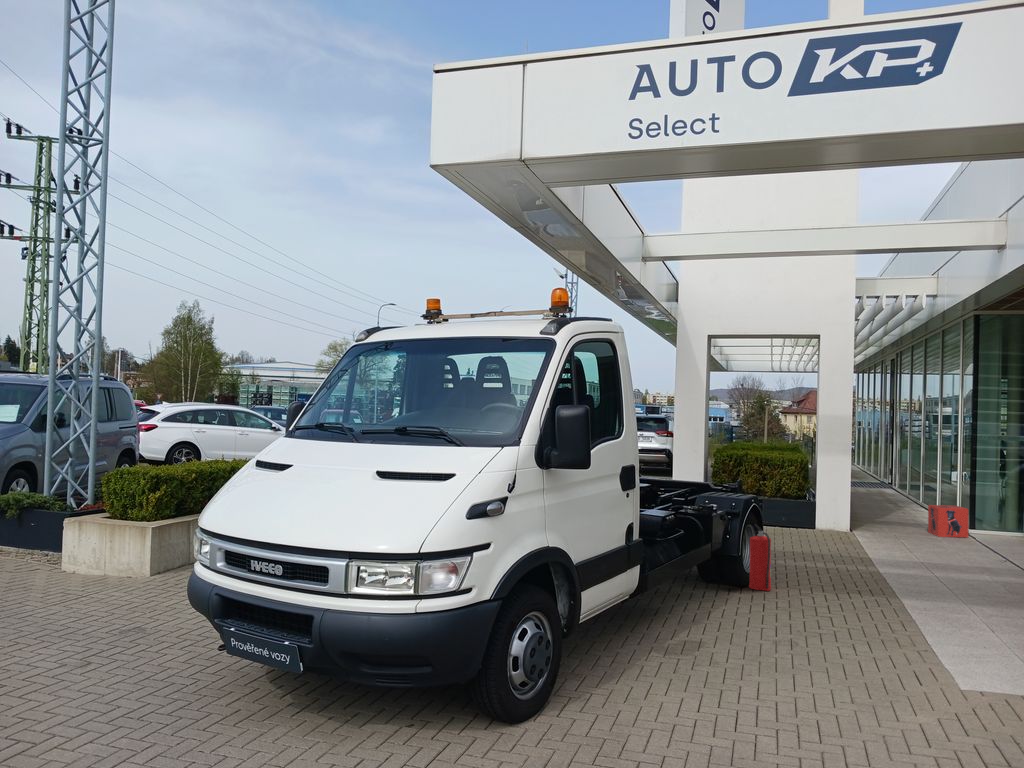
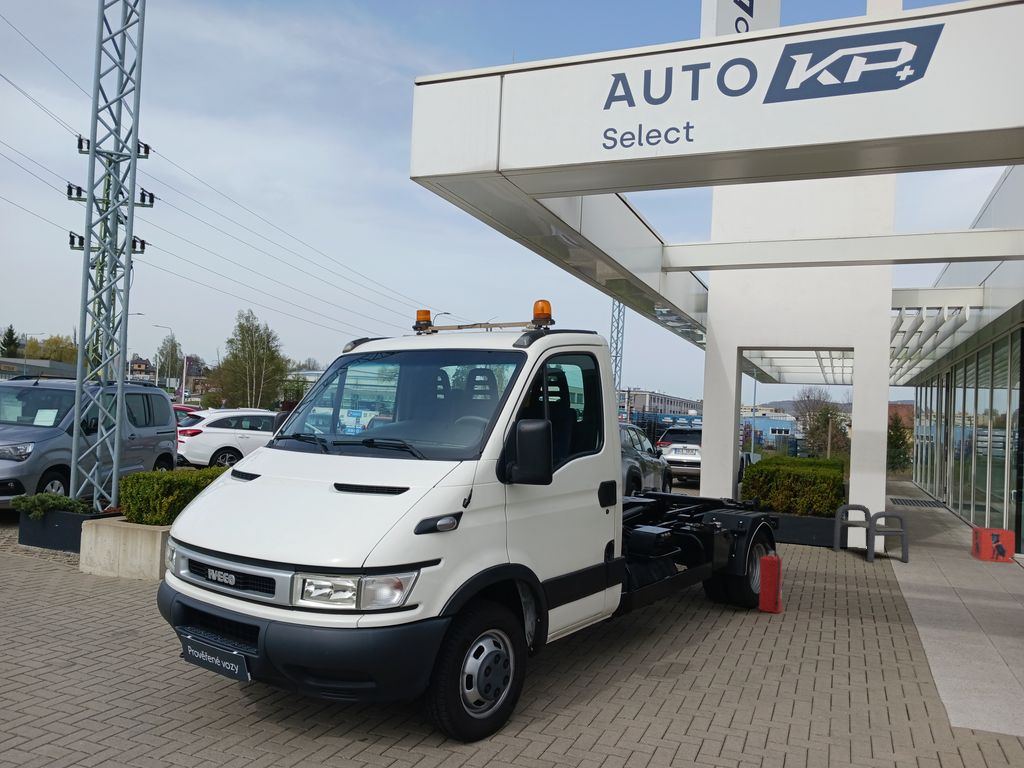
bench: none [800,486,873,541] -> present [833,504,909,562]

